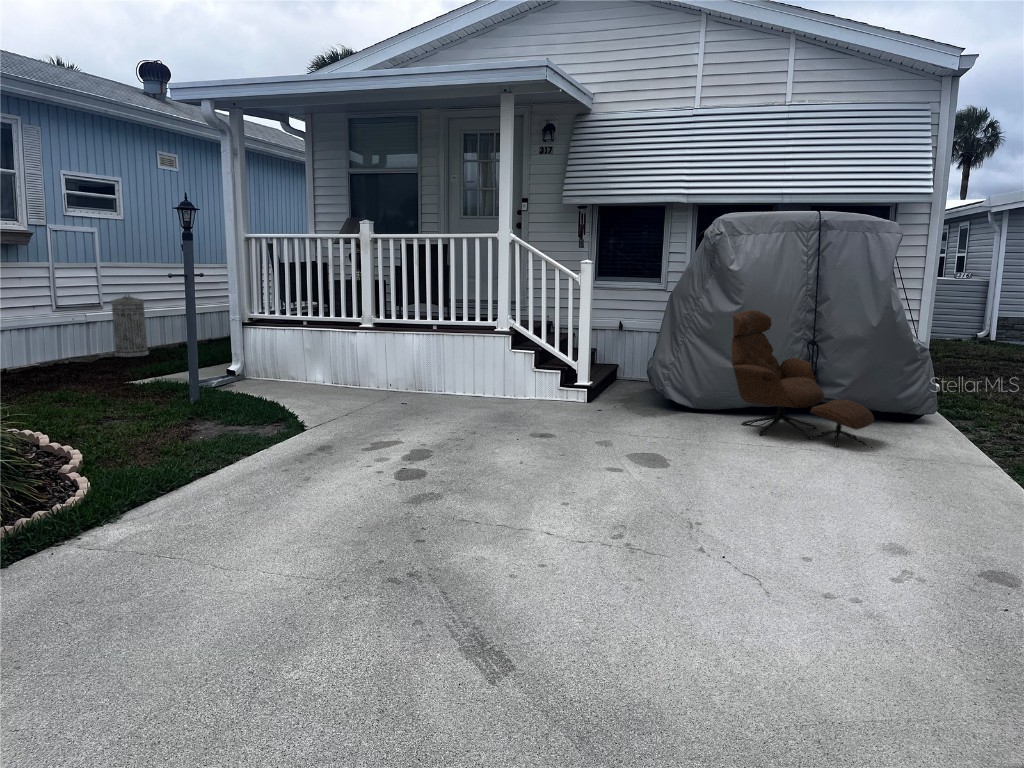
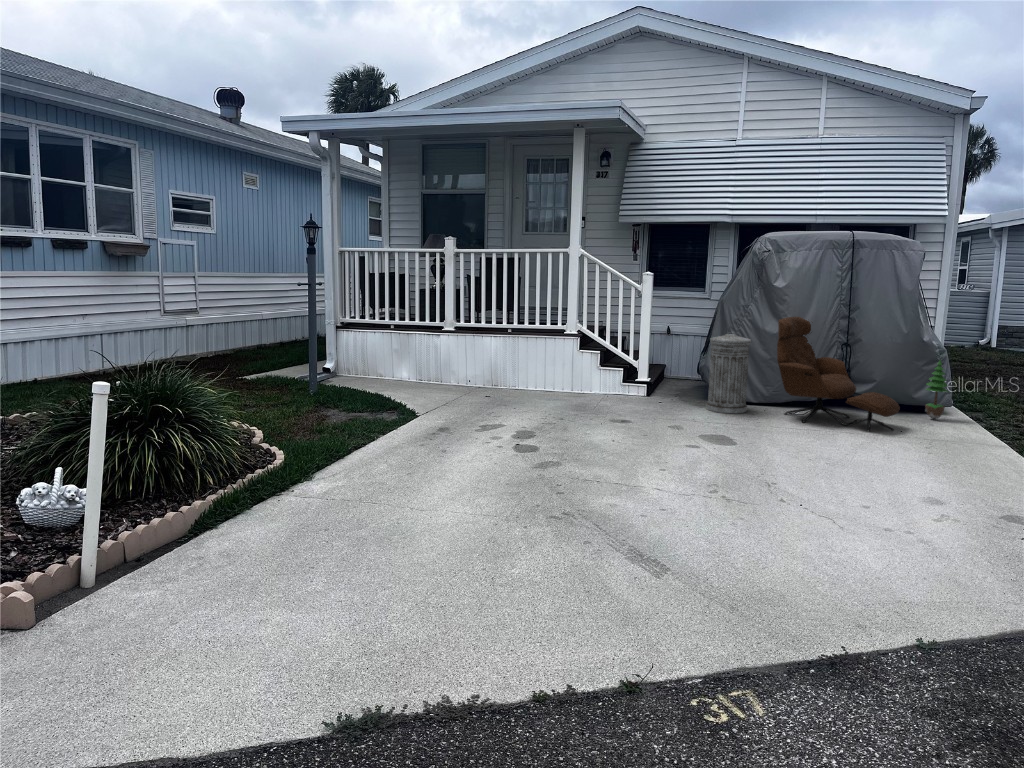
trash can: present [111,295,149,357] -> present [706,334,751,413]
potted tree: none [904,360,933,430] -> present [925,360,948,419]

